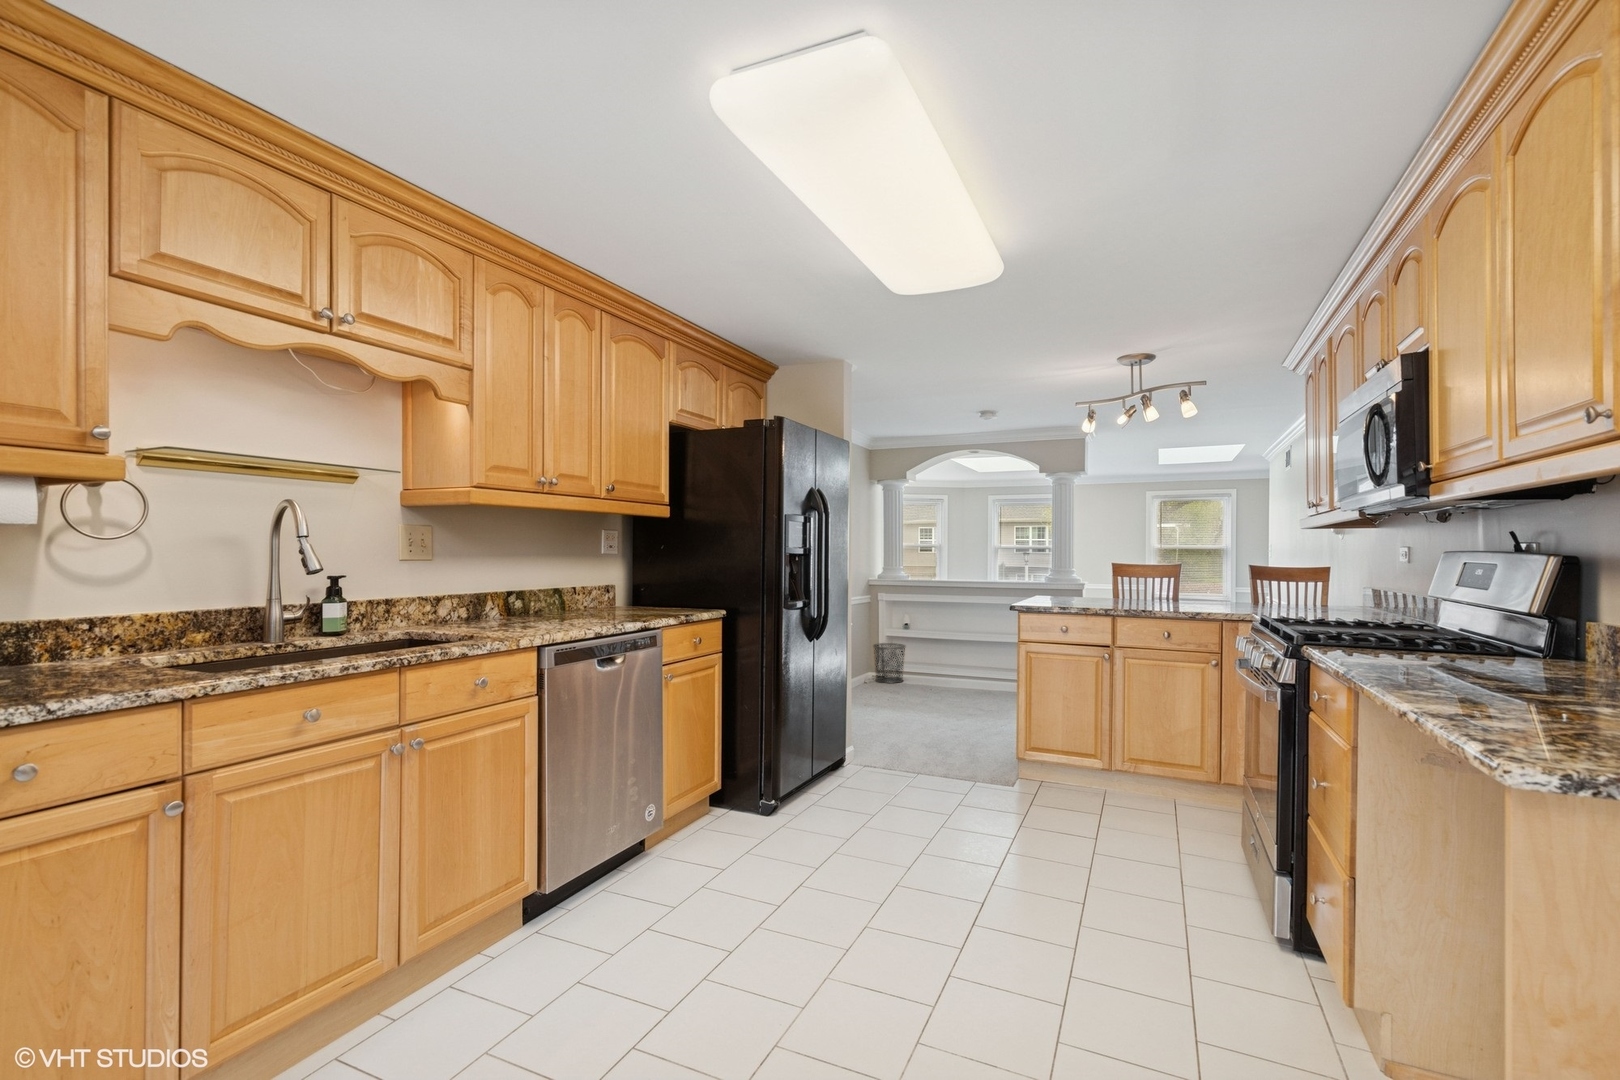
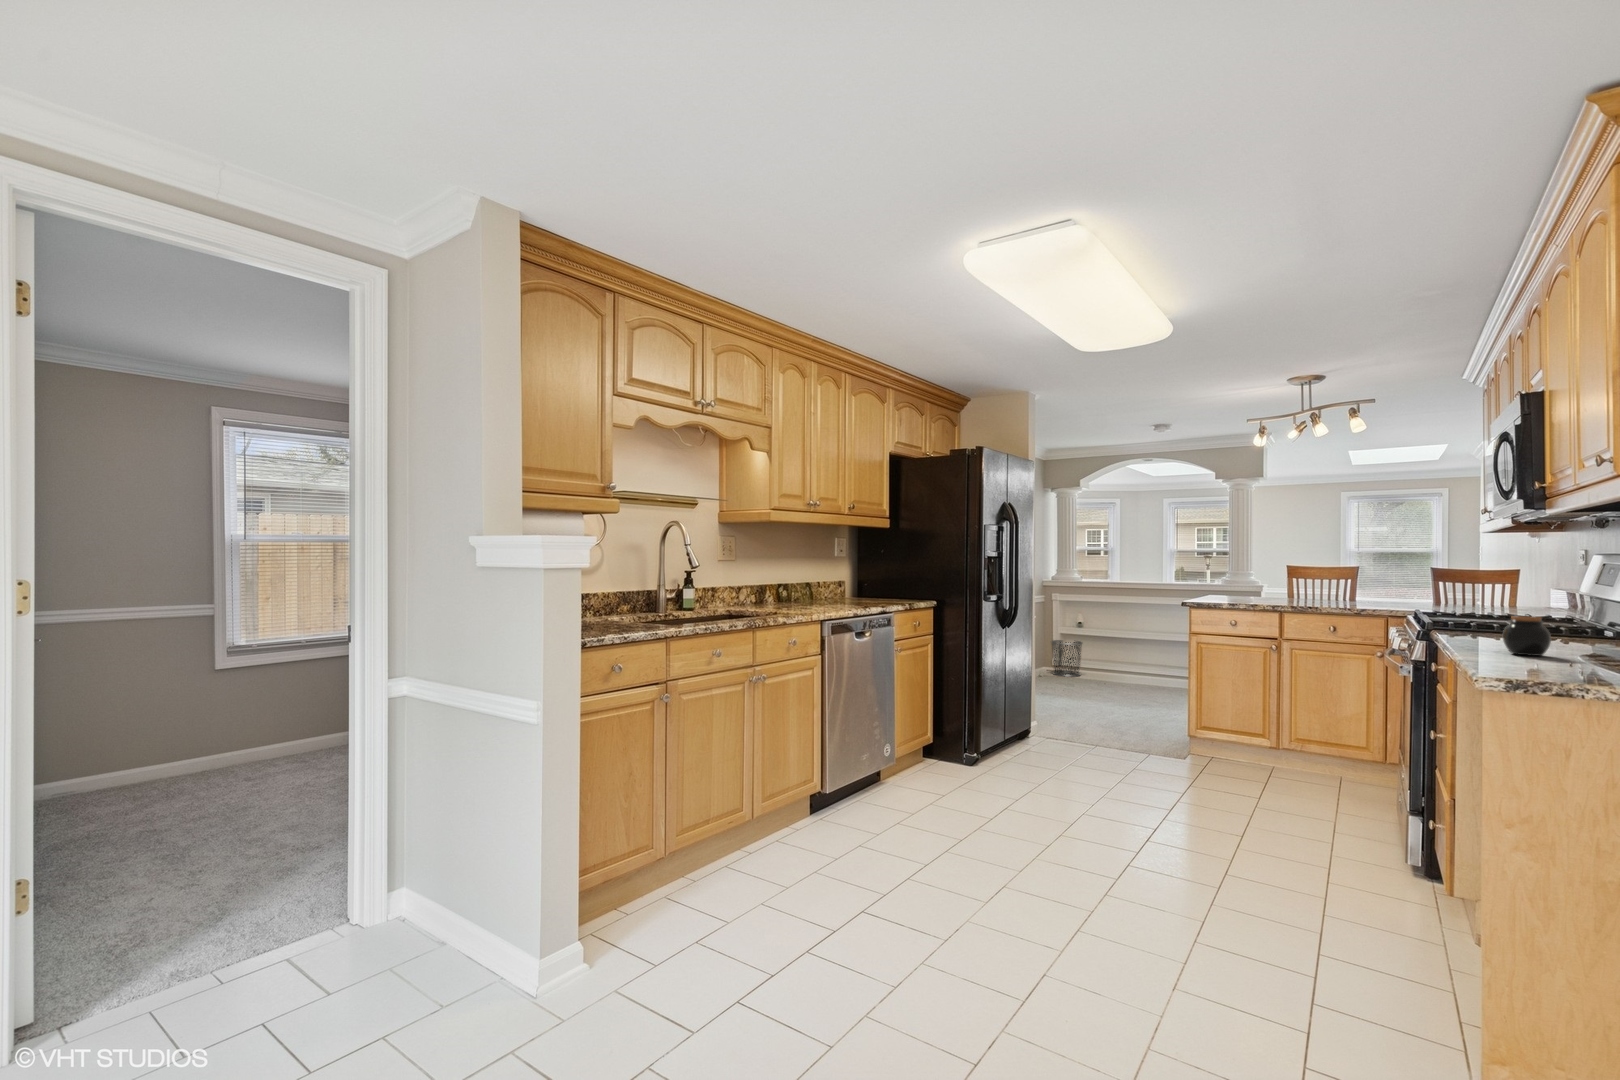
jar: none [1449,639,1516,698] -> present [1503,616,1551,656]

